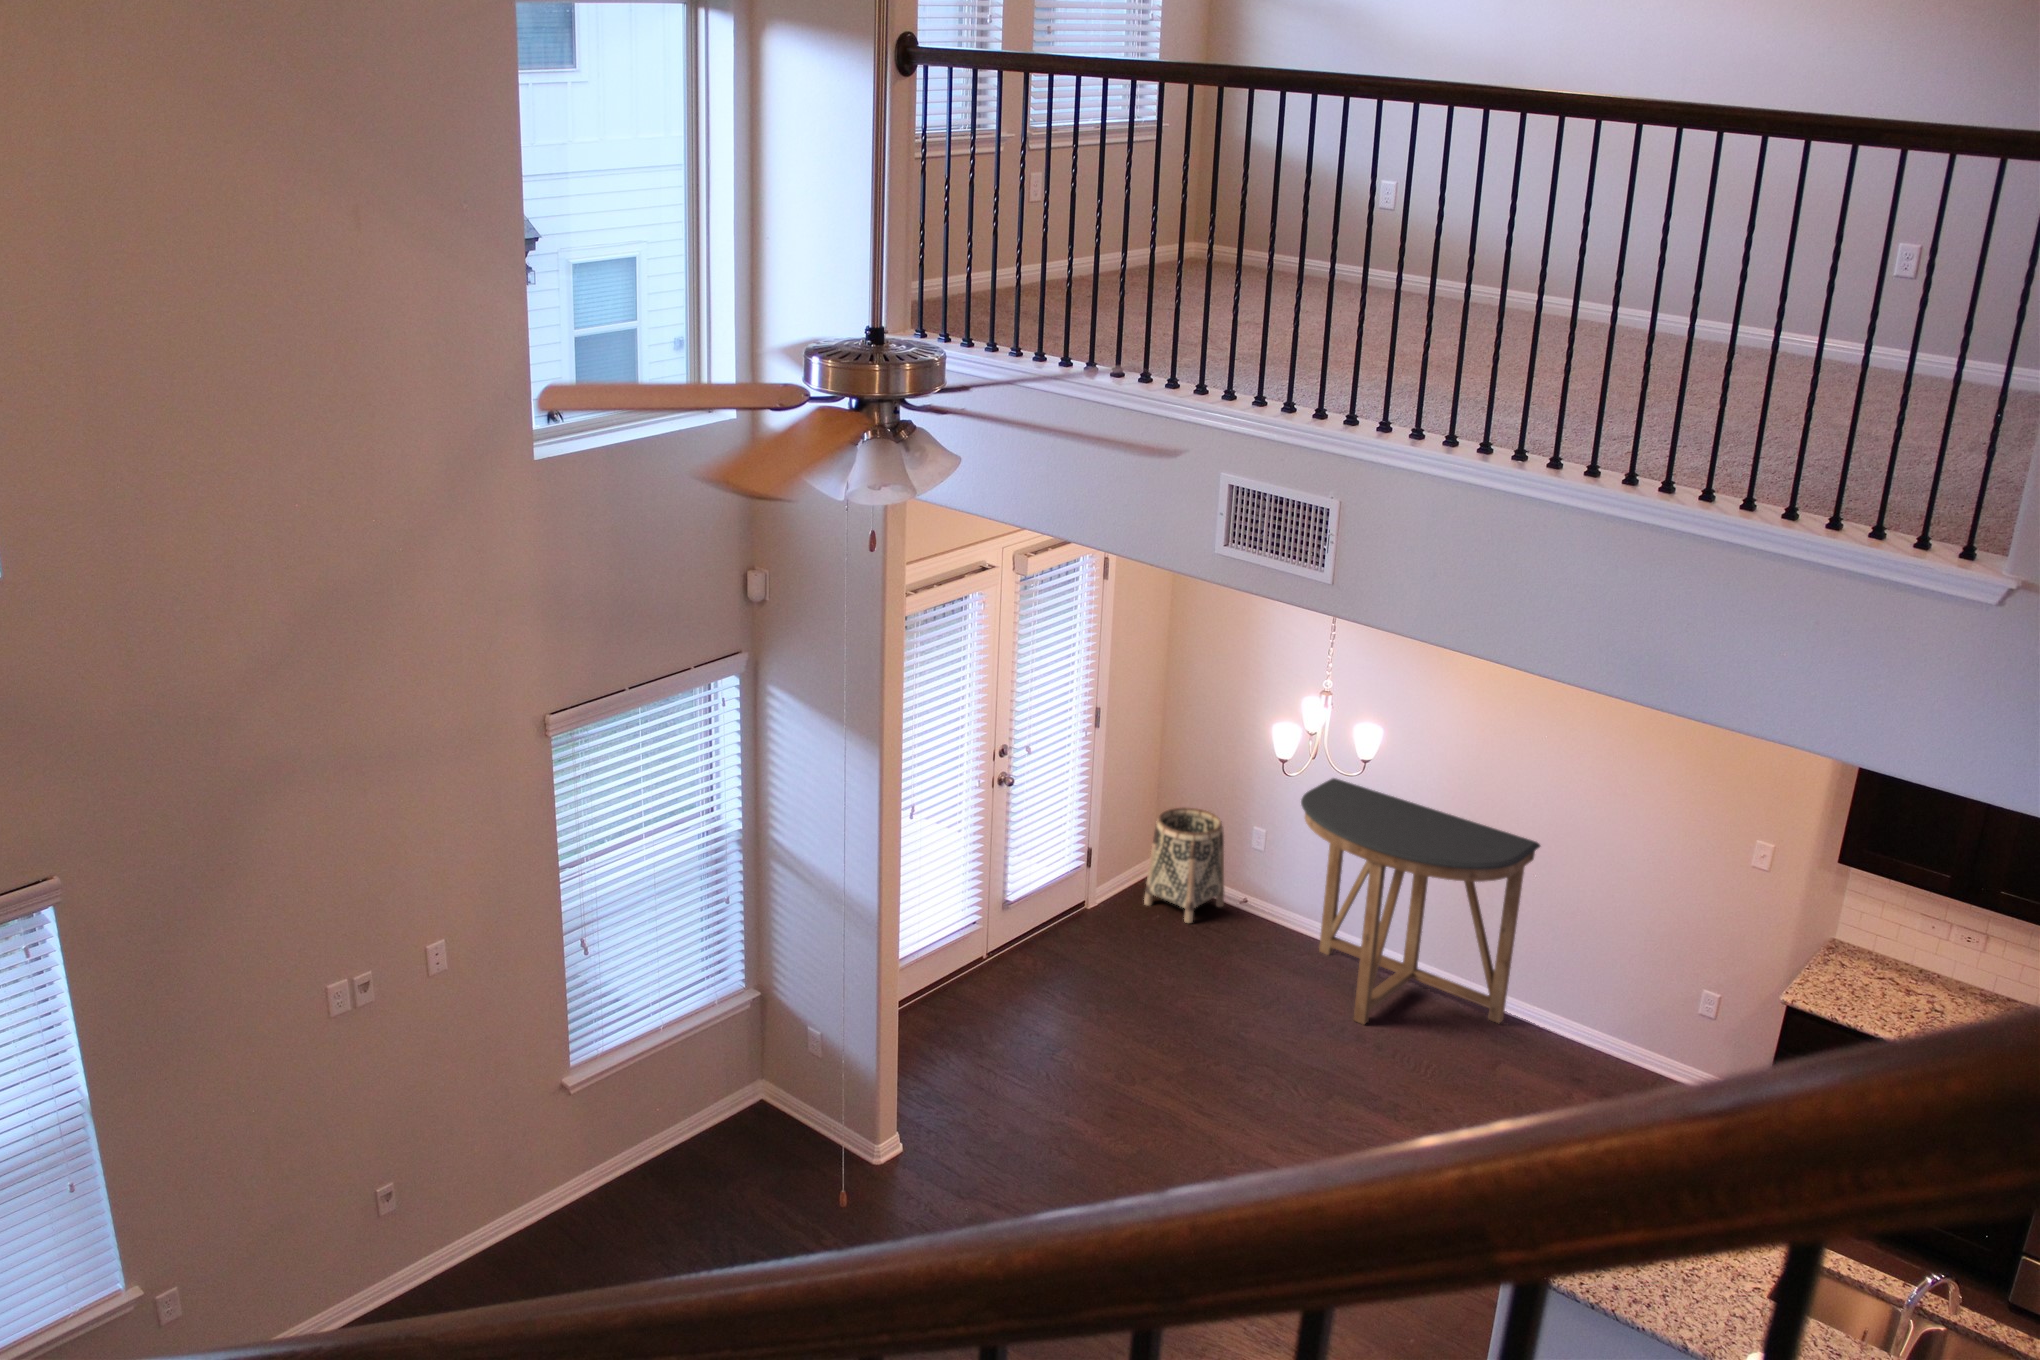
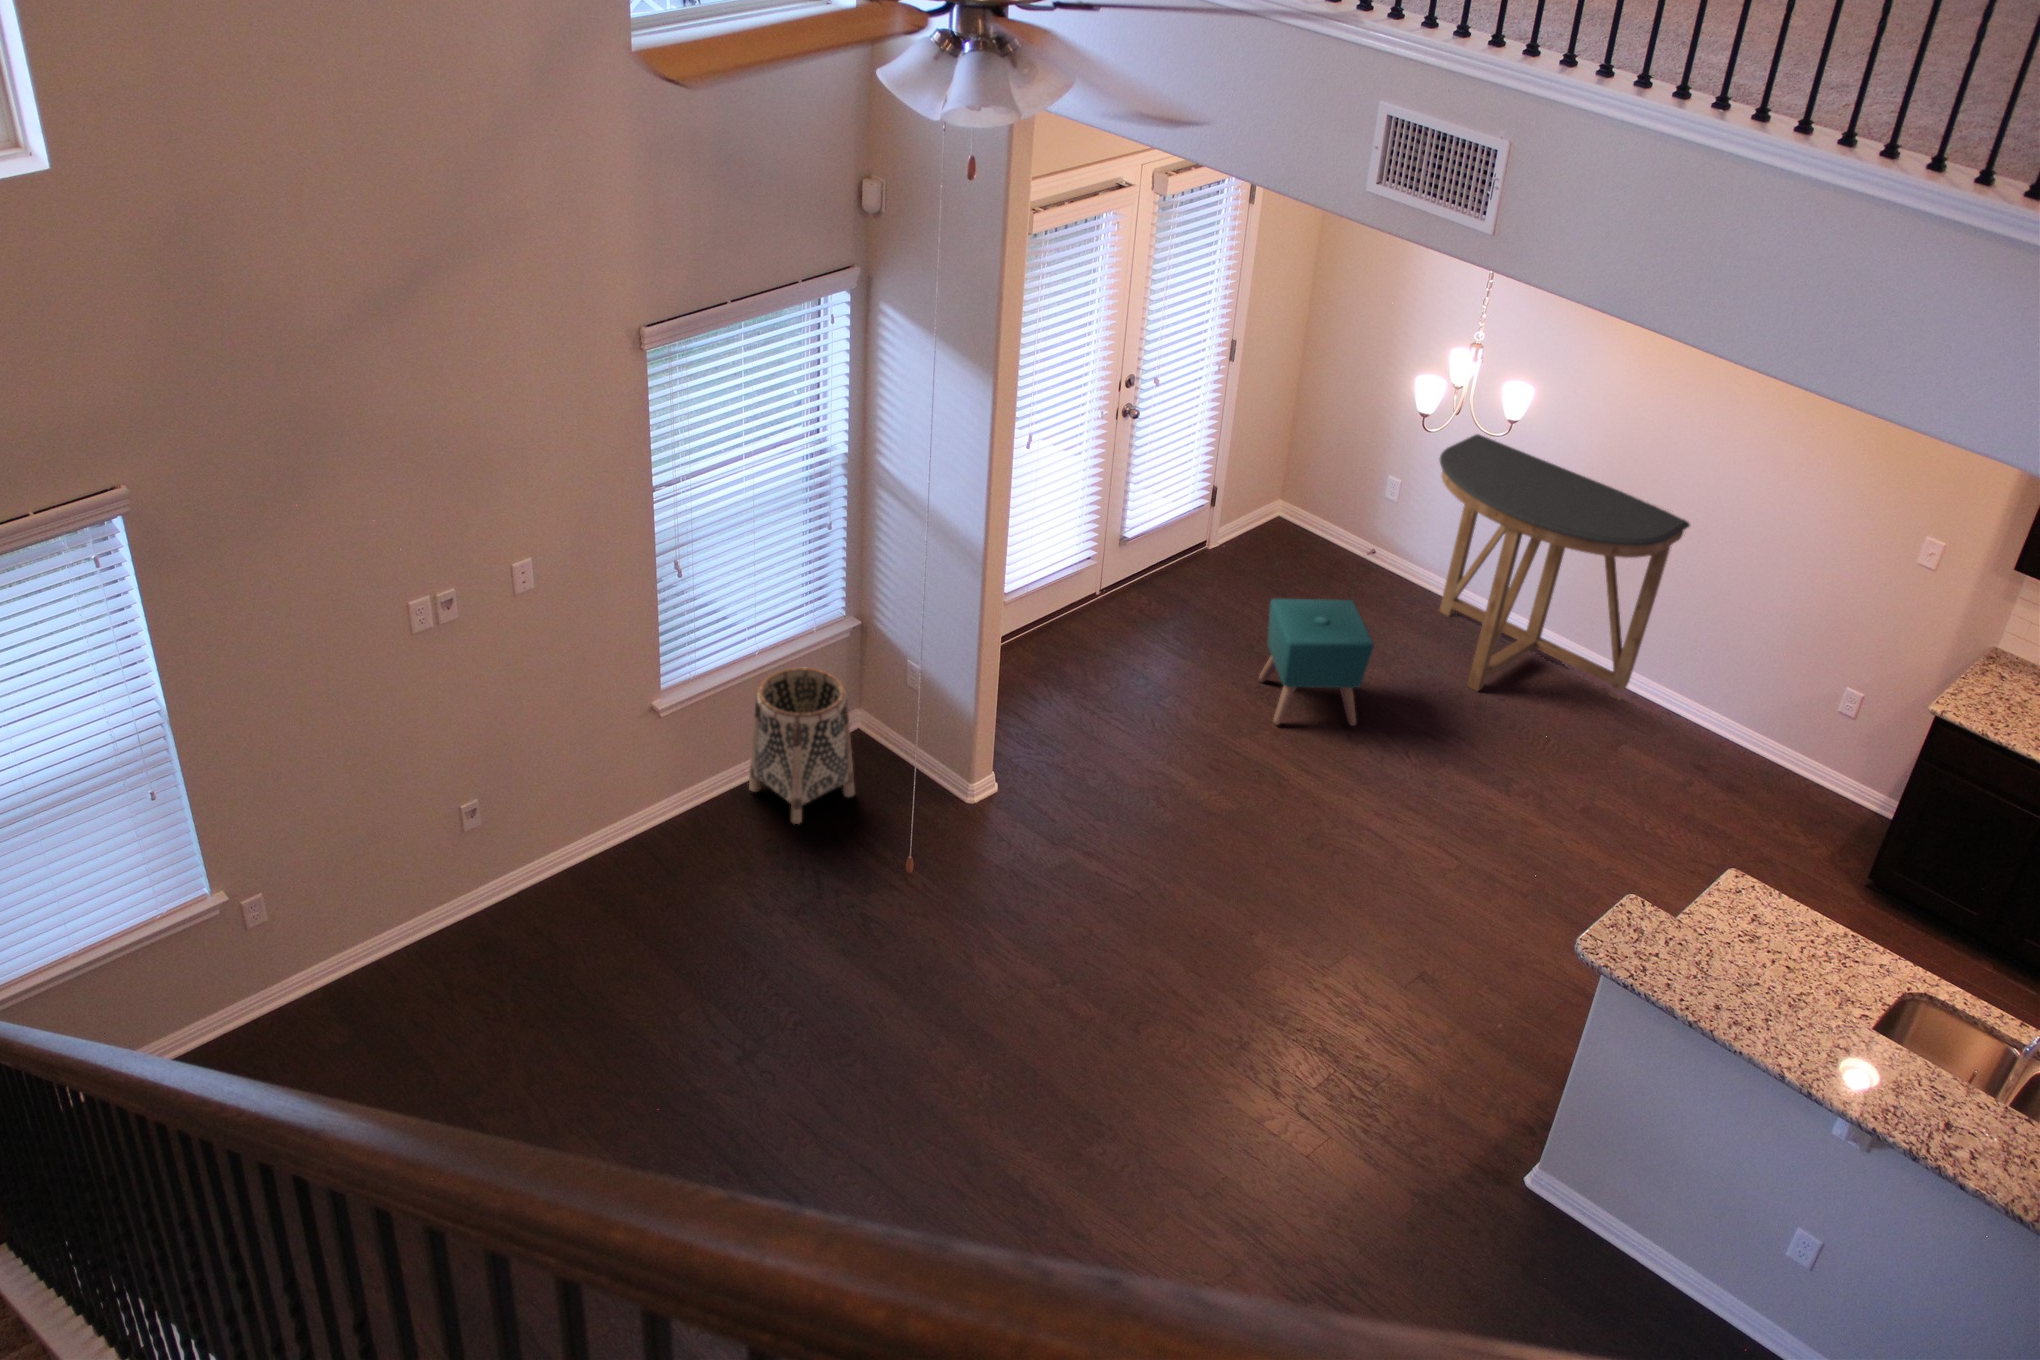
basket: present [1144,807,1224,923] -> present [749,667,854,824]
ottoman: none [1153,942,1260,1071] -> present [1259,599,1374,726]

